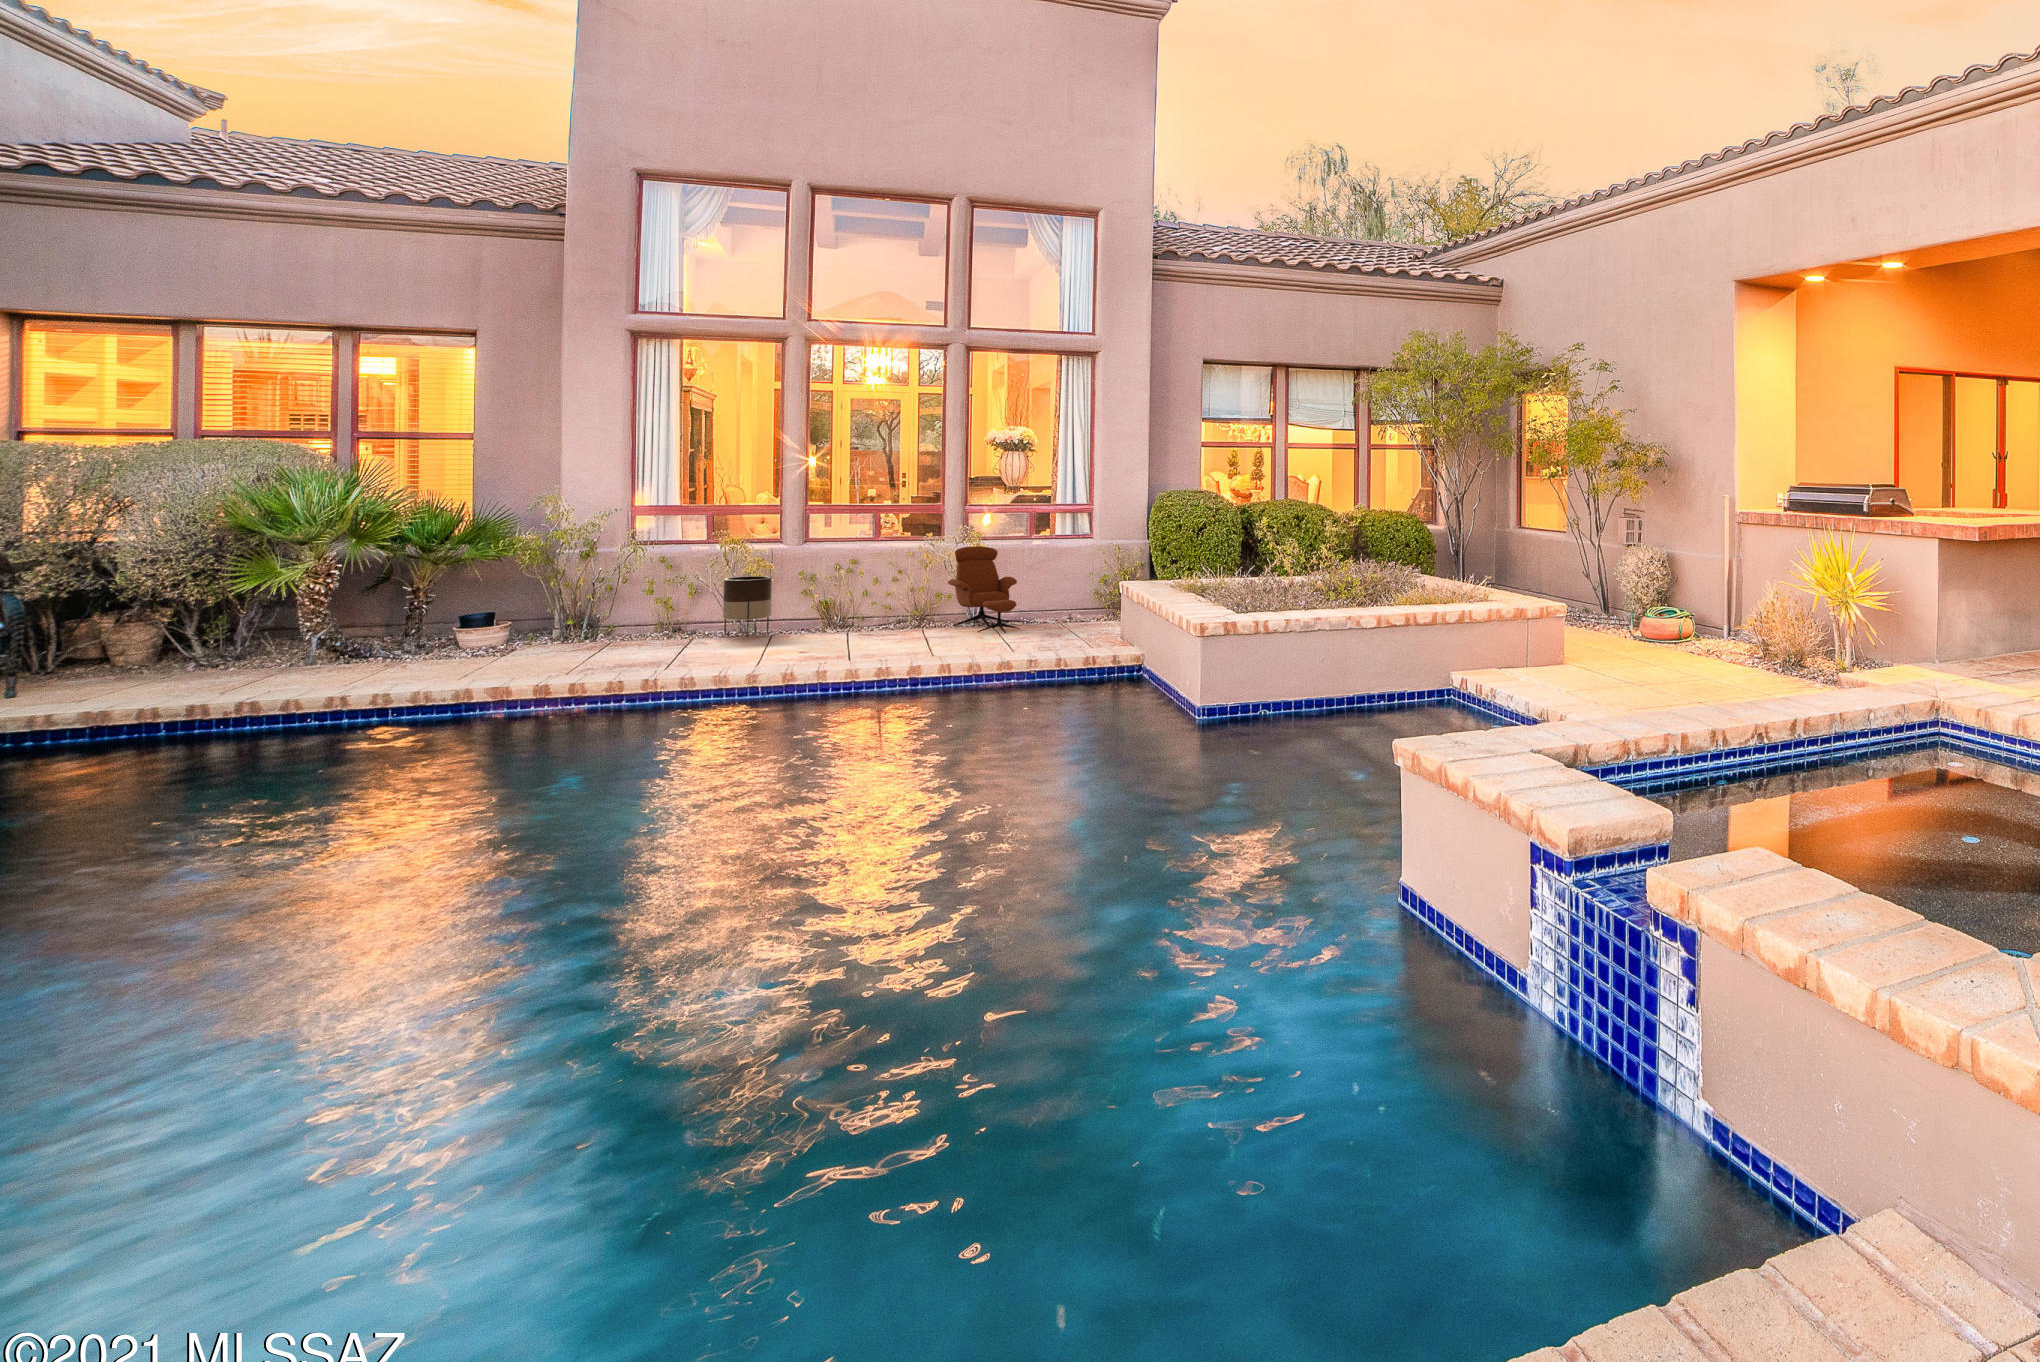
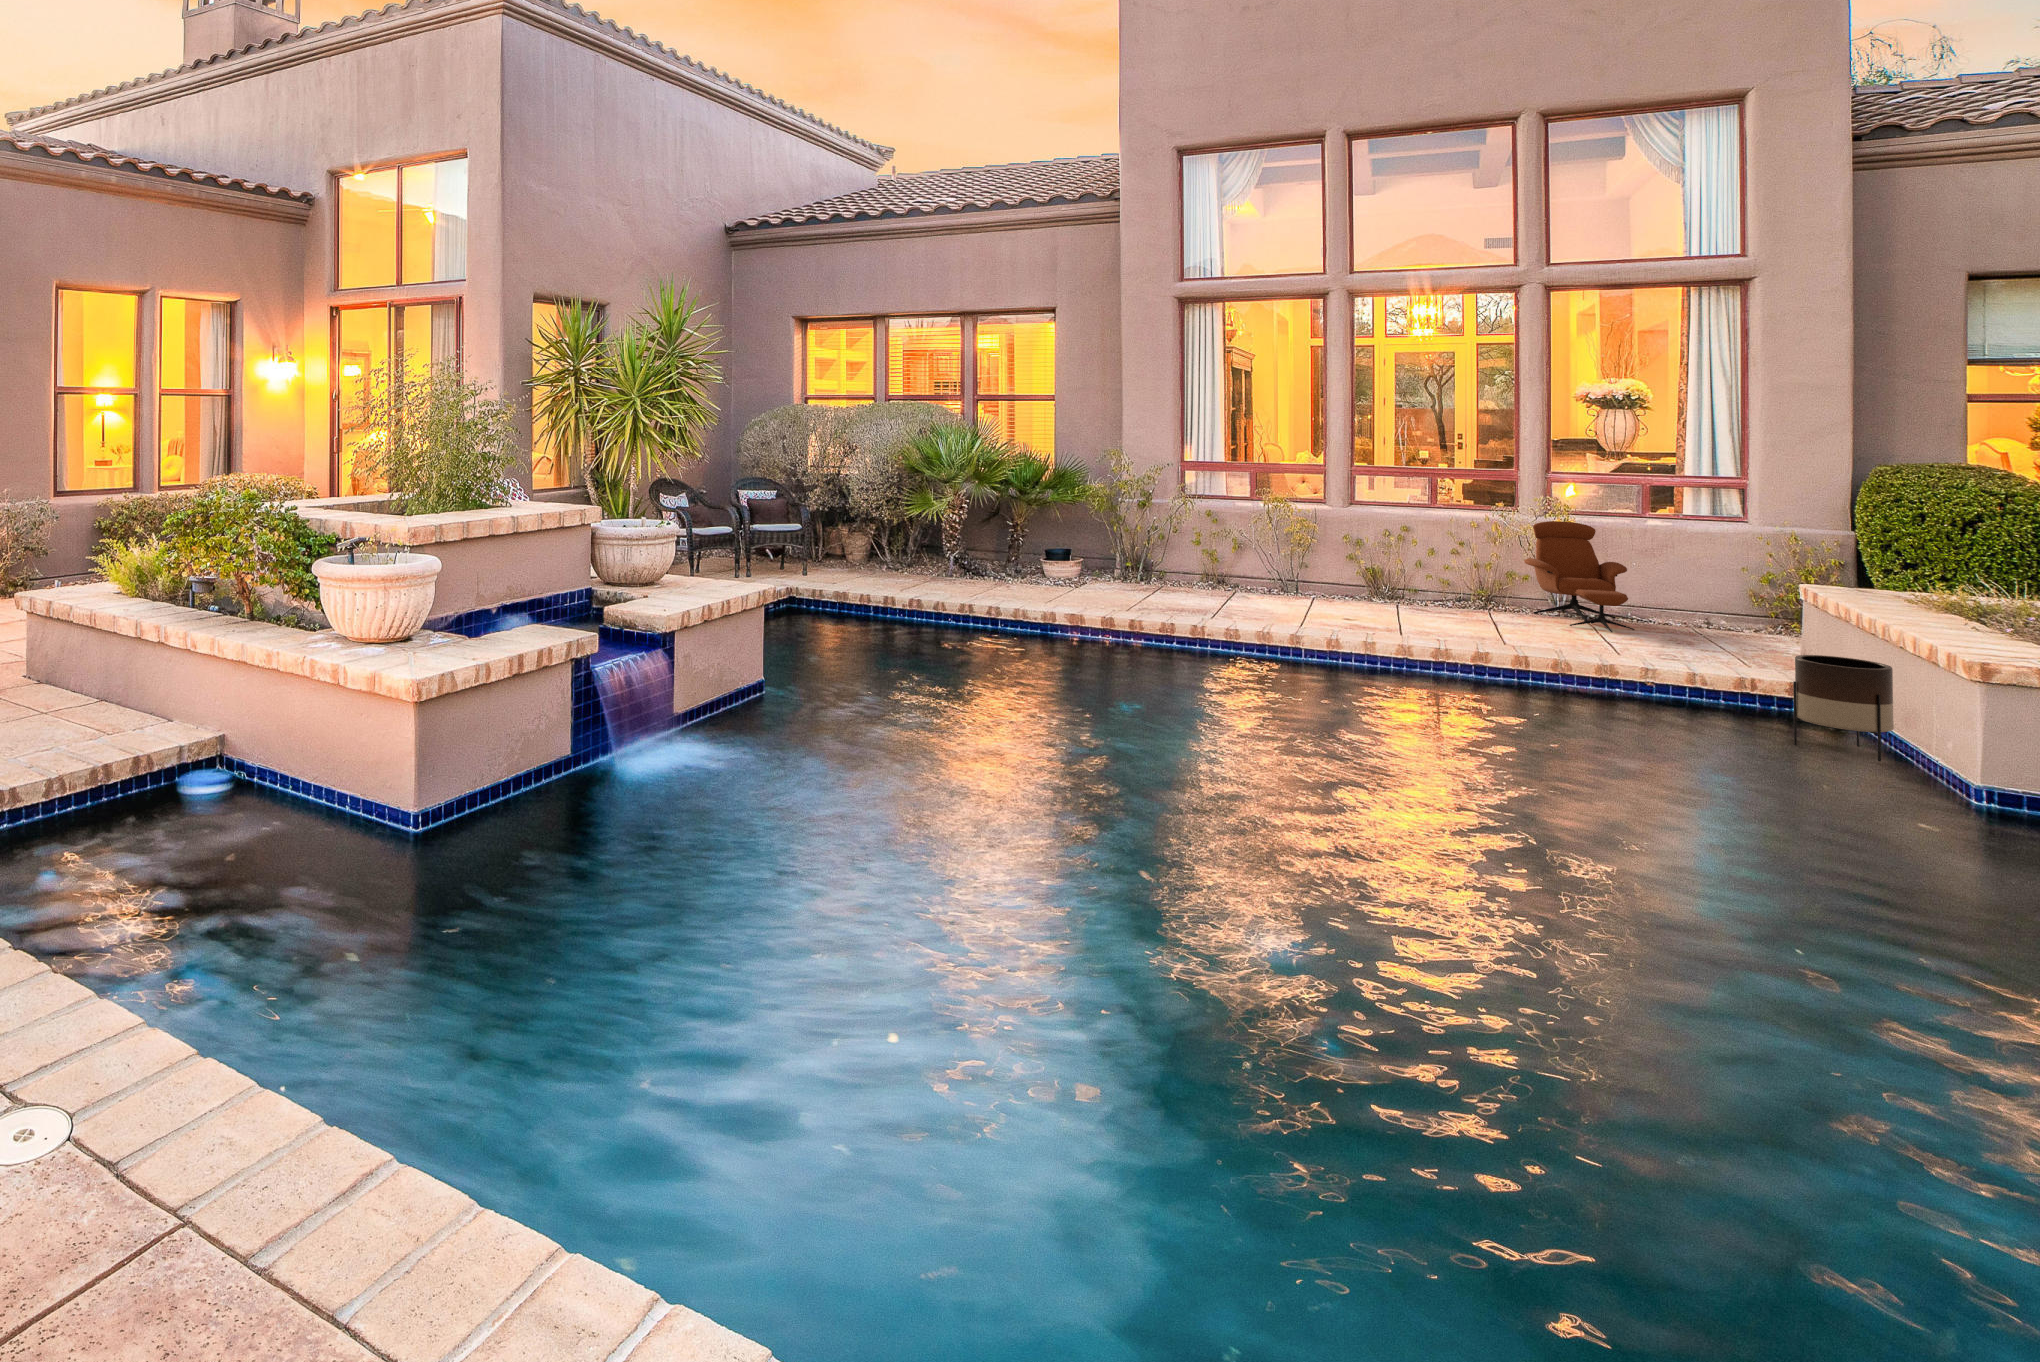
planter: present [723,576,772,637] -> present [1793,655,1894,761]

